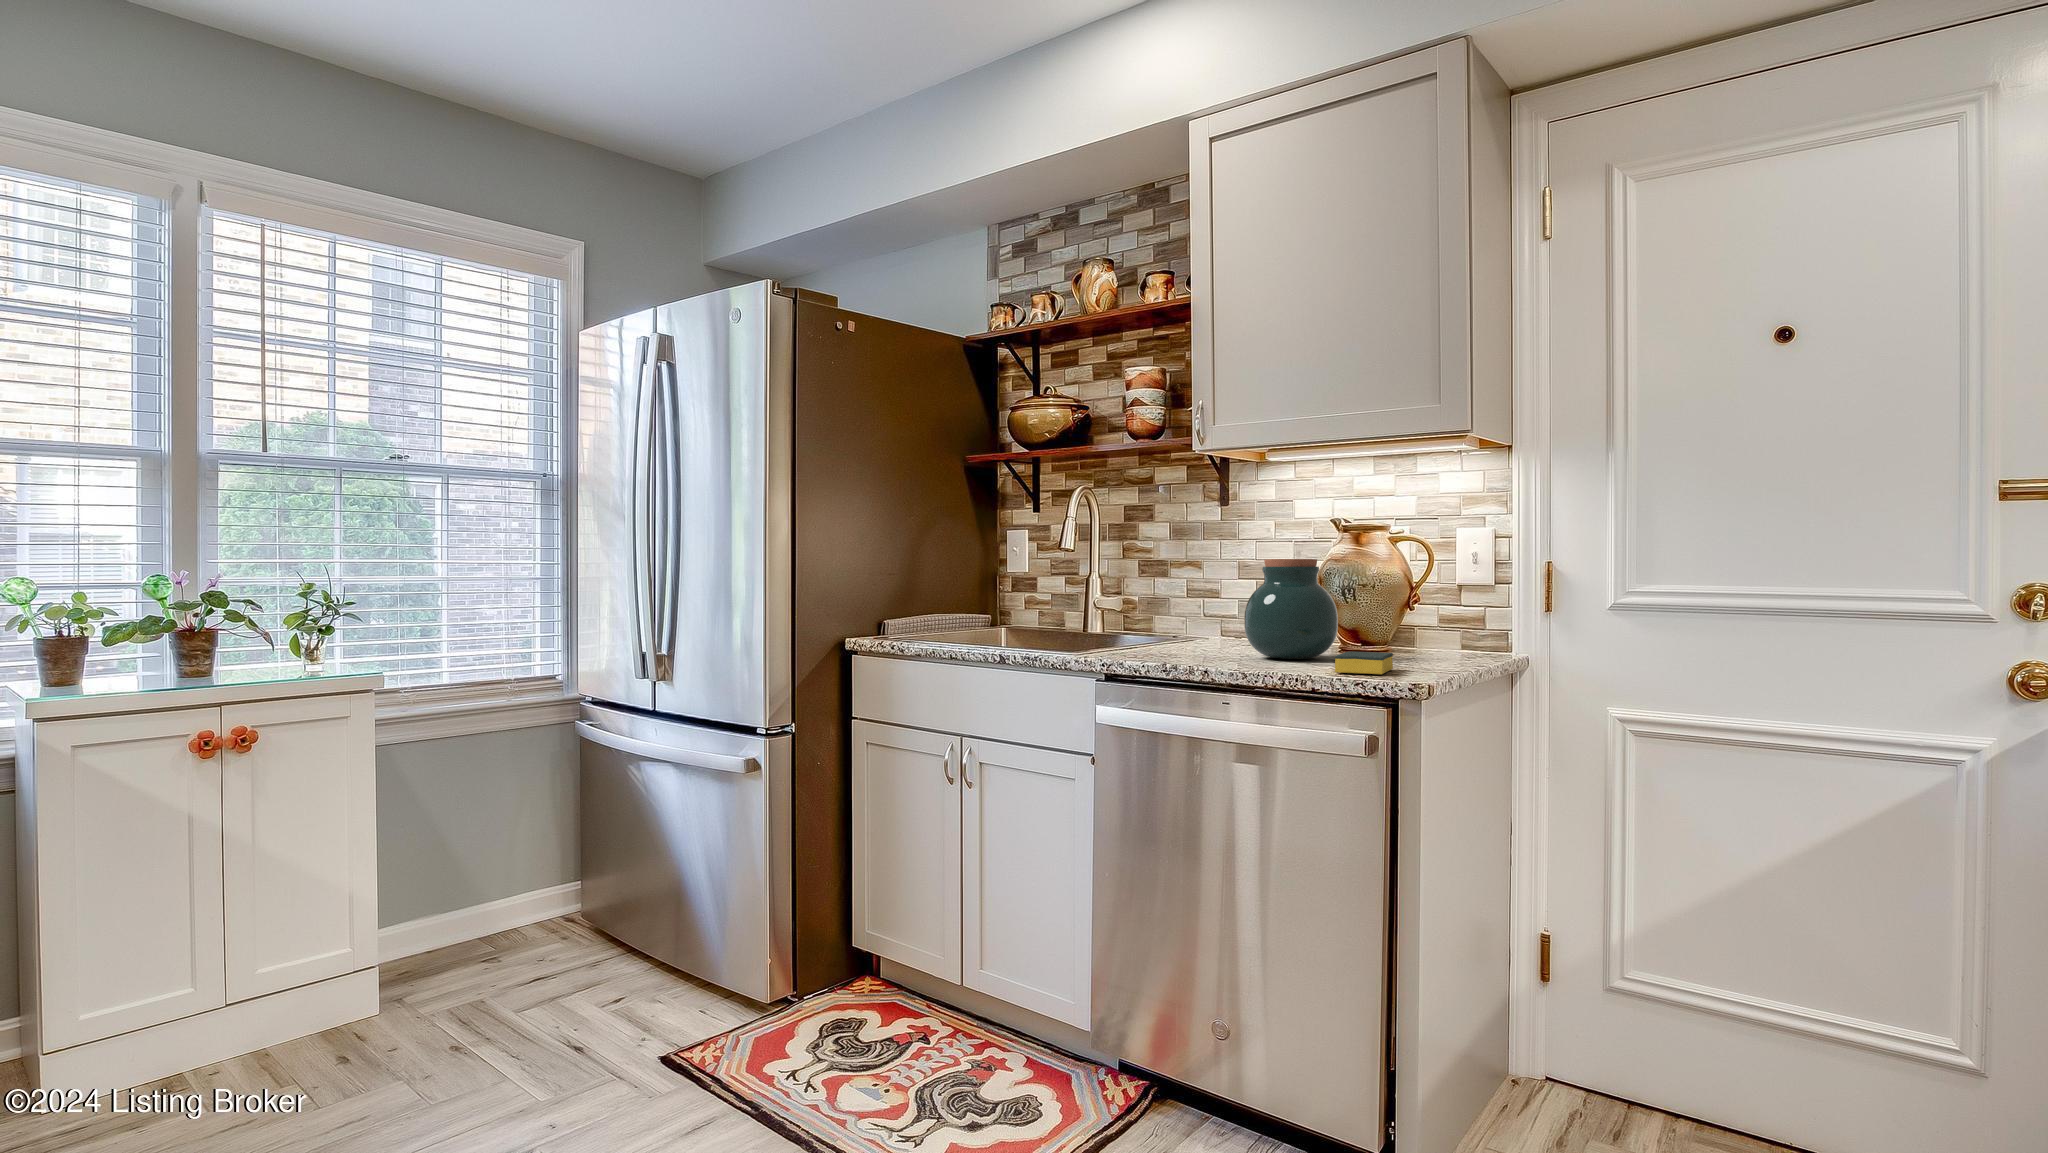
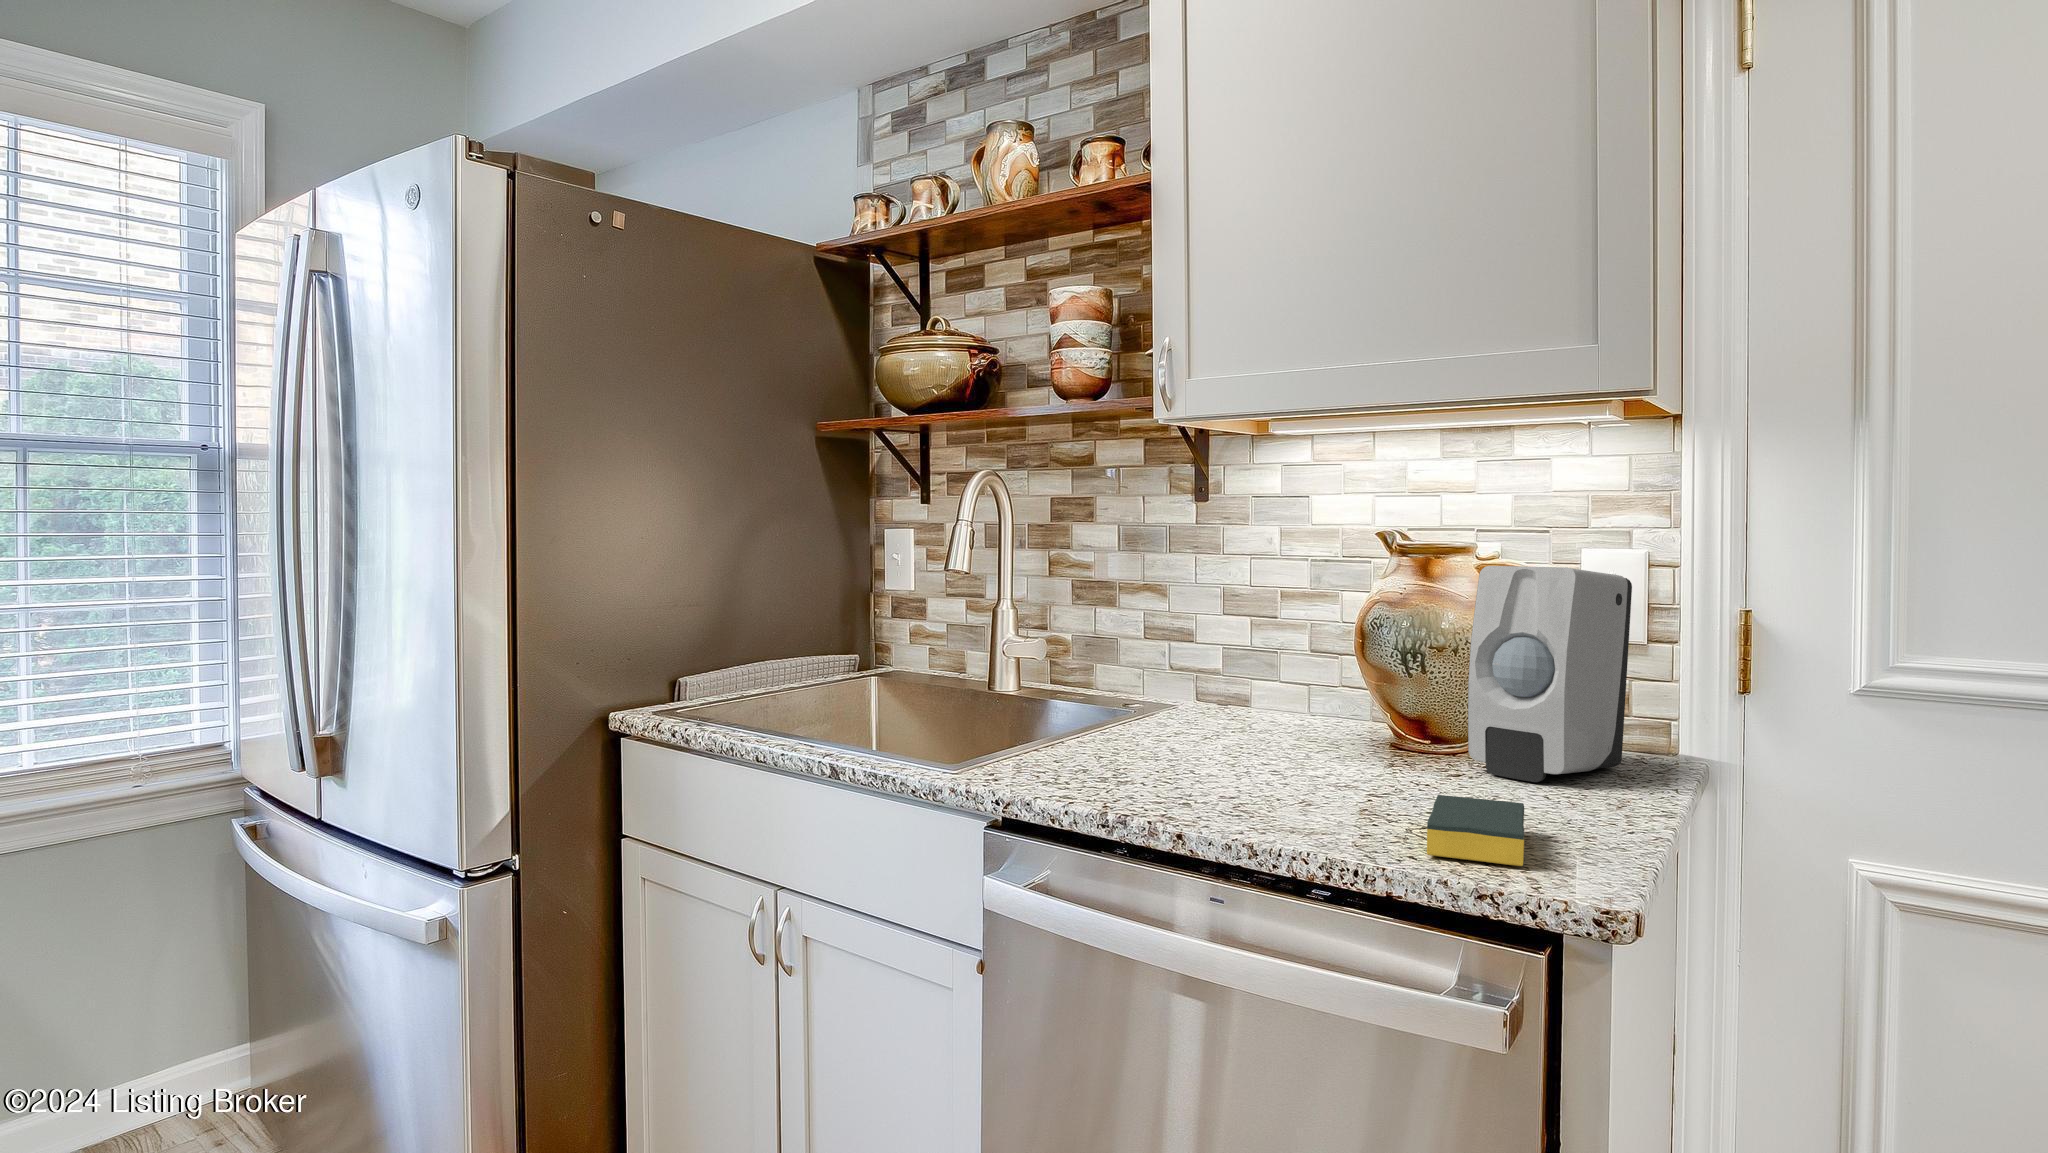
soap dispenser: none [1381,534,1480,659] -> present [1468,566,1632,782]
jar: present [1244,559,1338,659] -> none [1241,607,1402,785]

